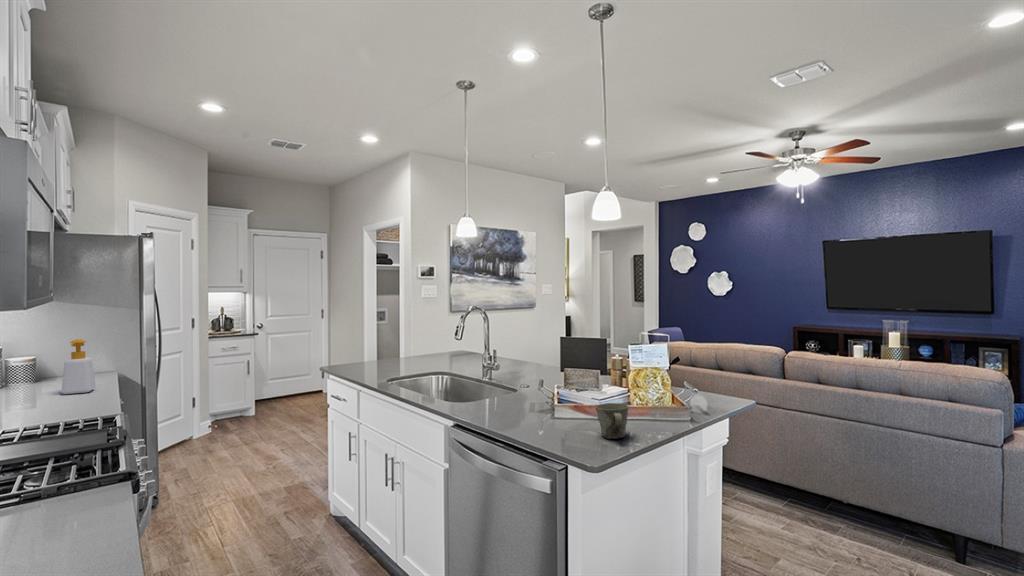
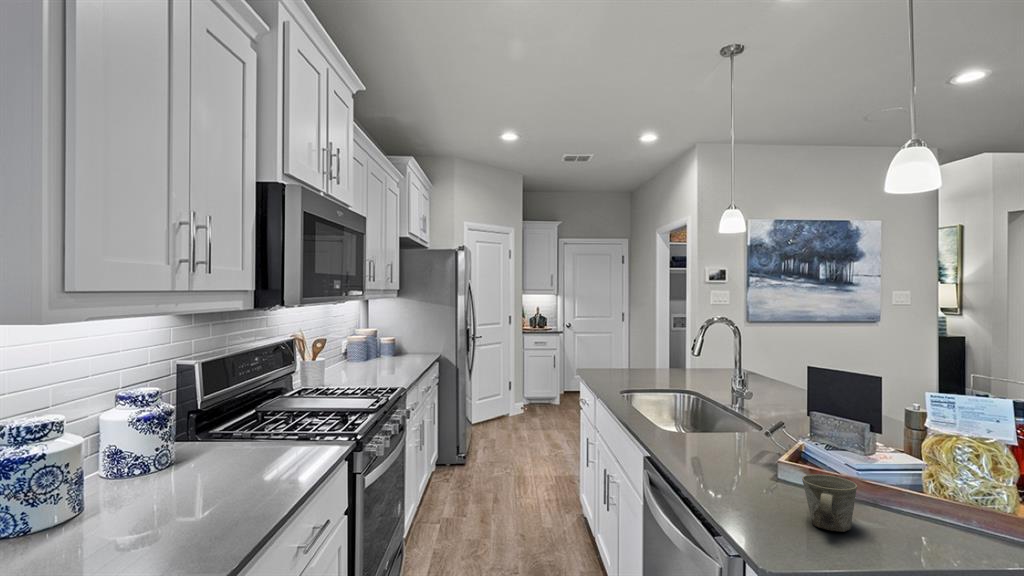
soap bottle: present [62,339,96,394] -> none [385,331,405,371]

